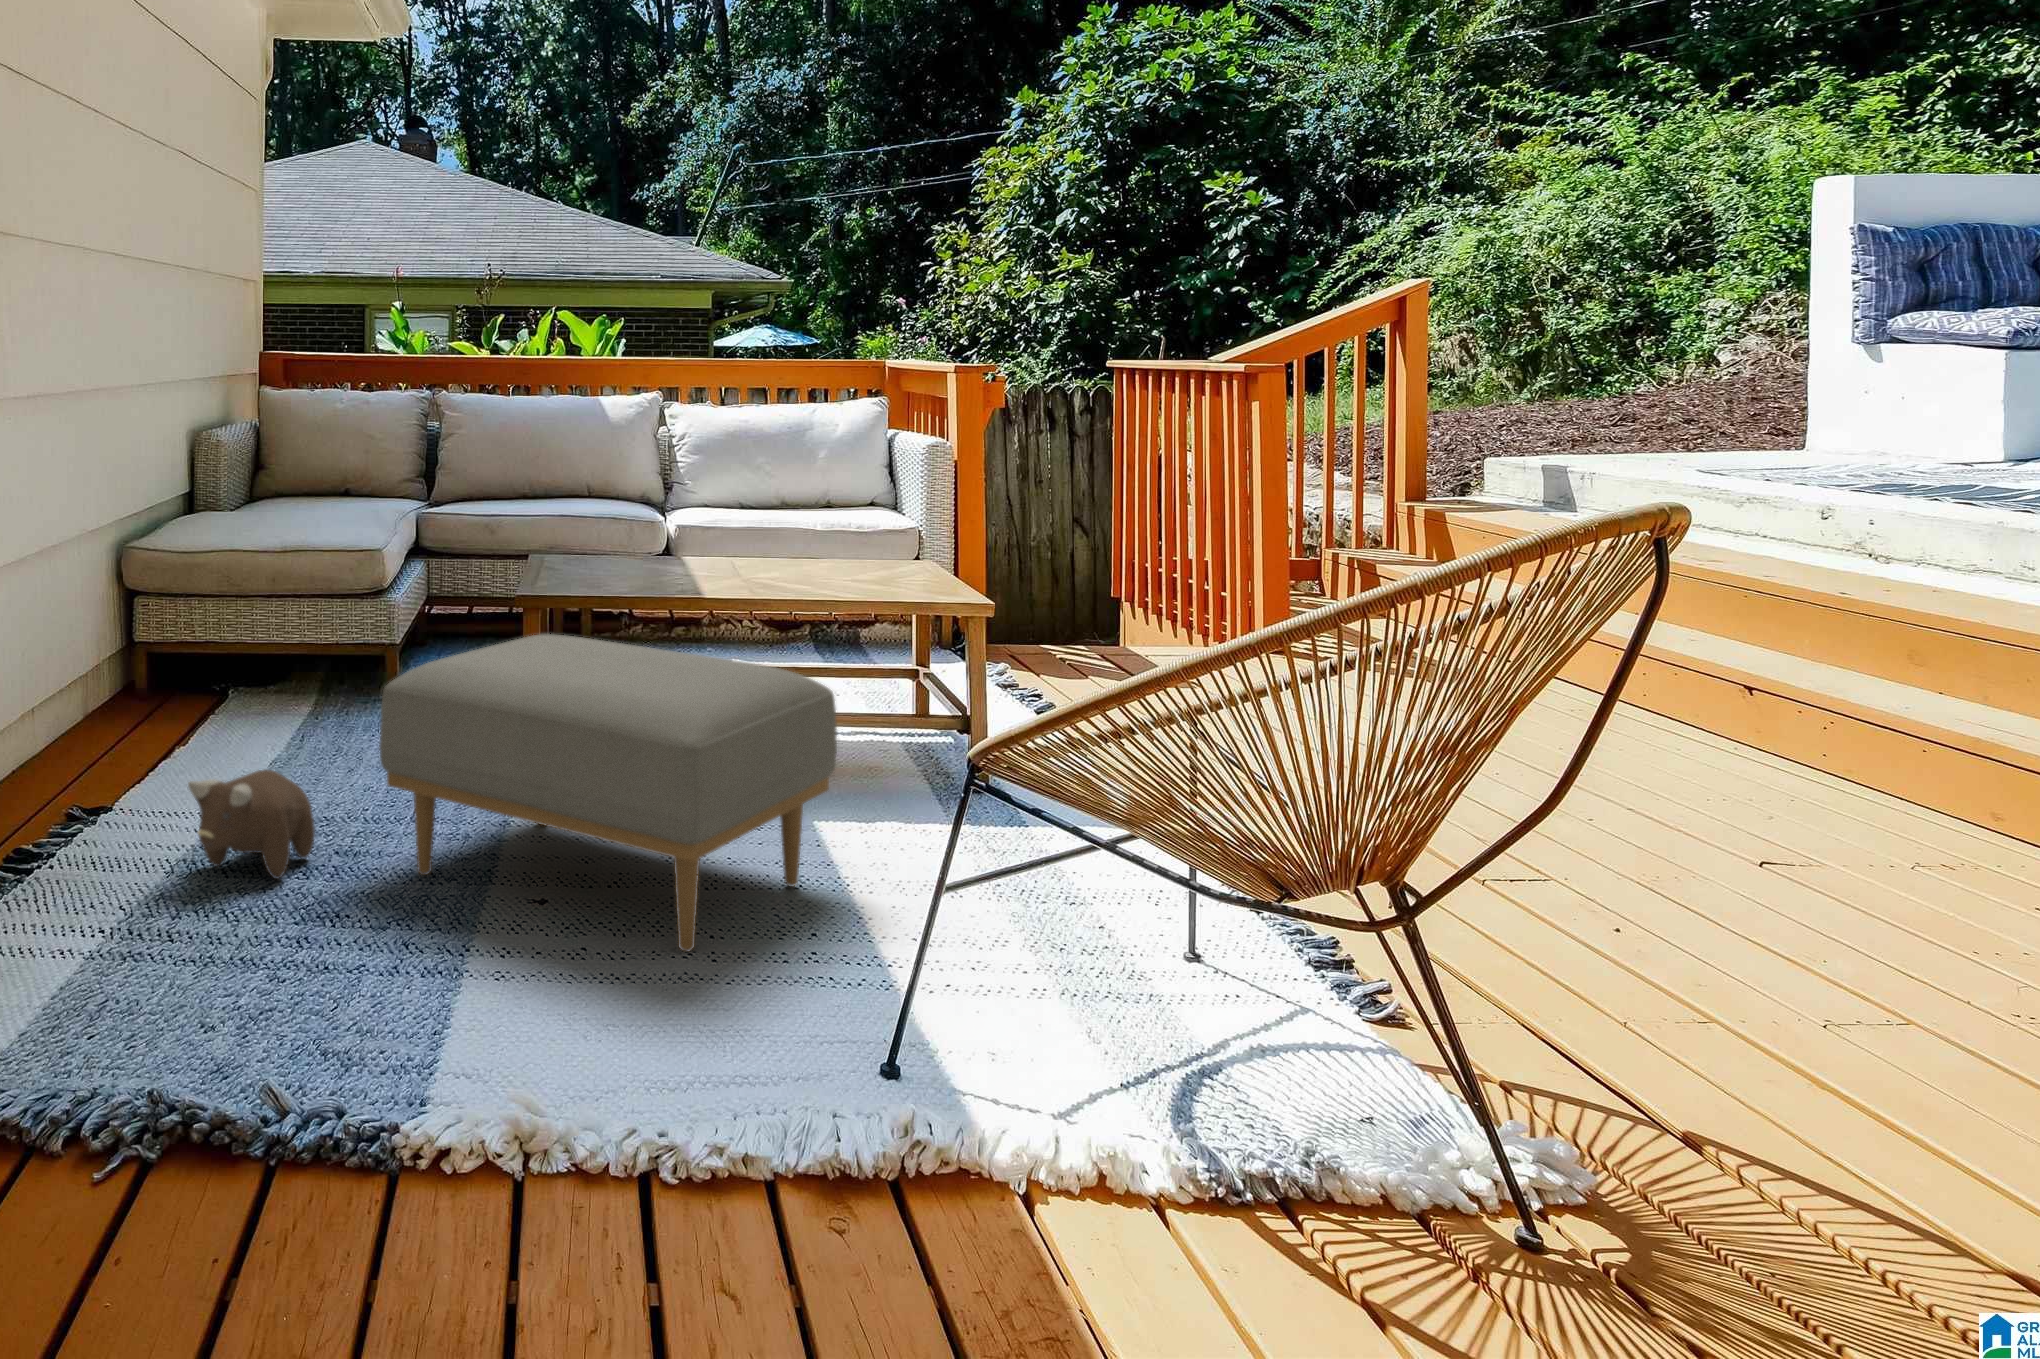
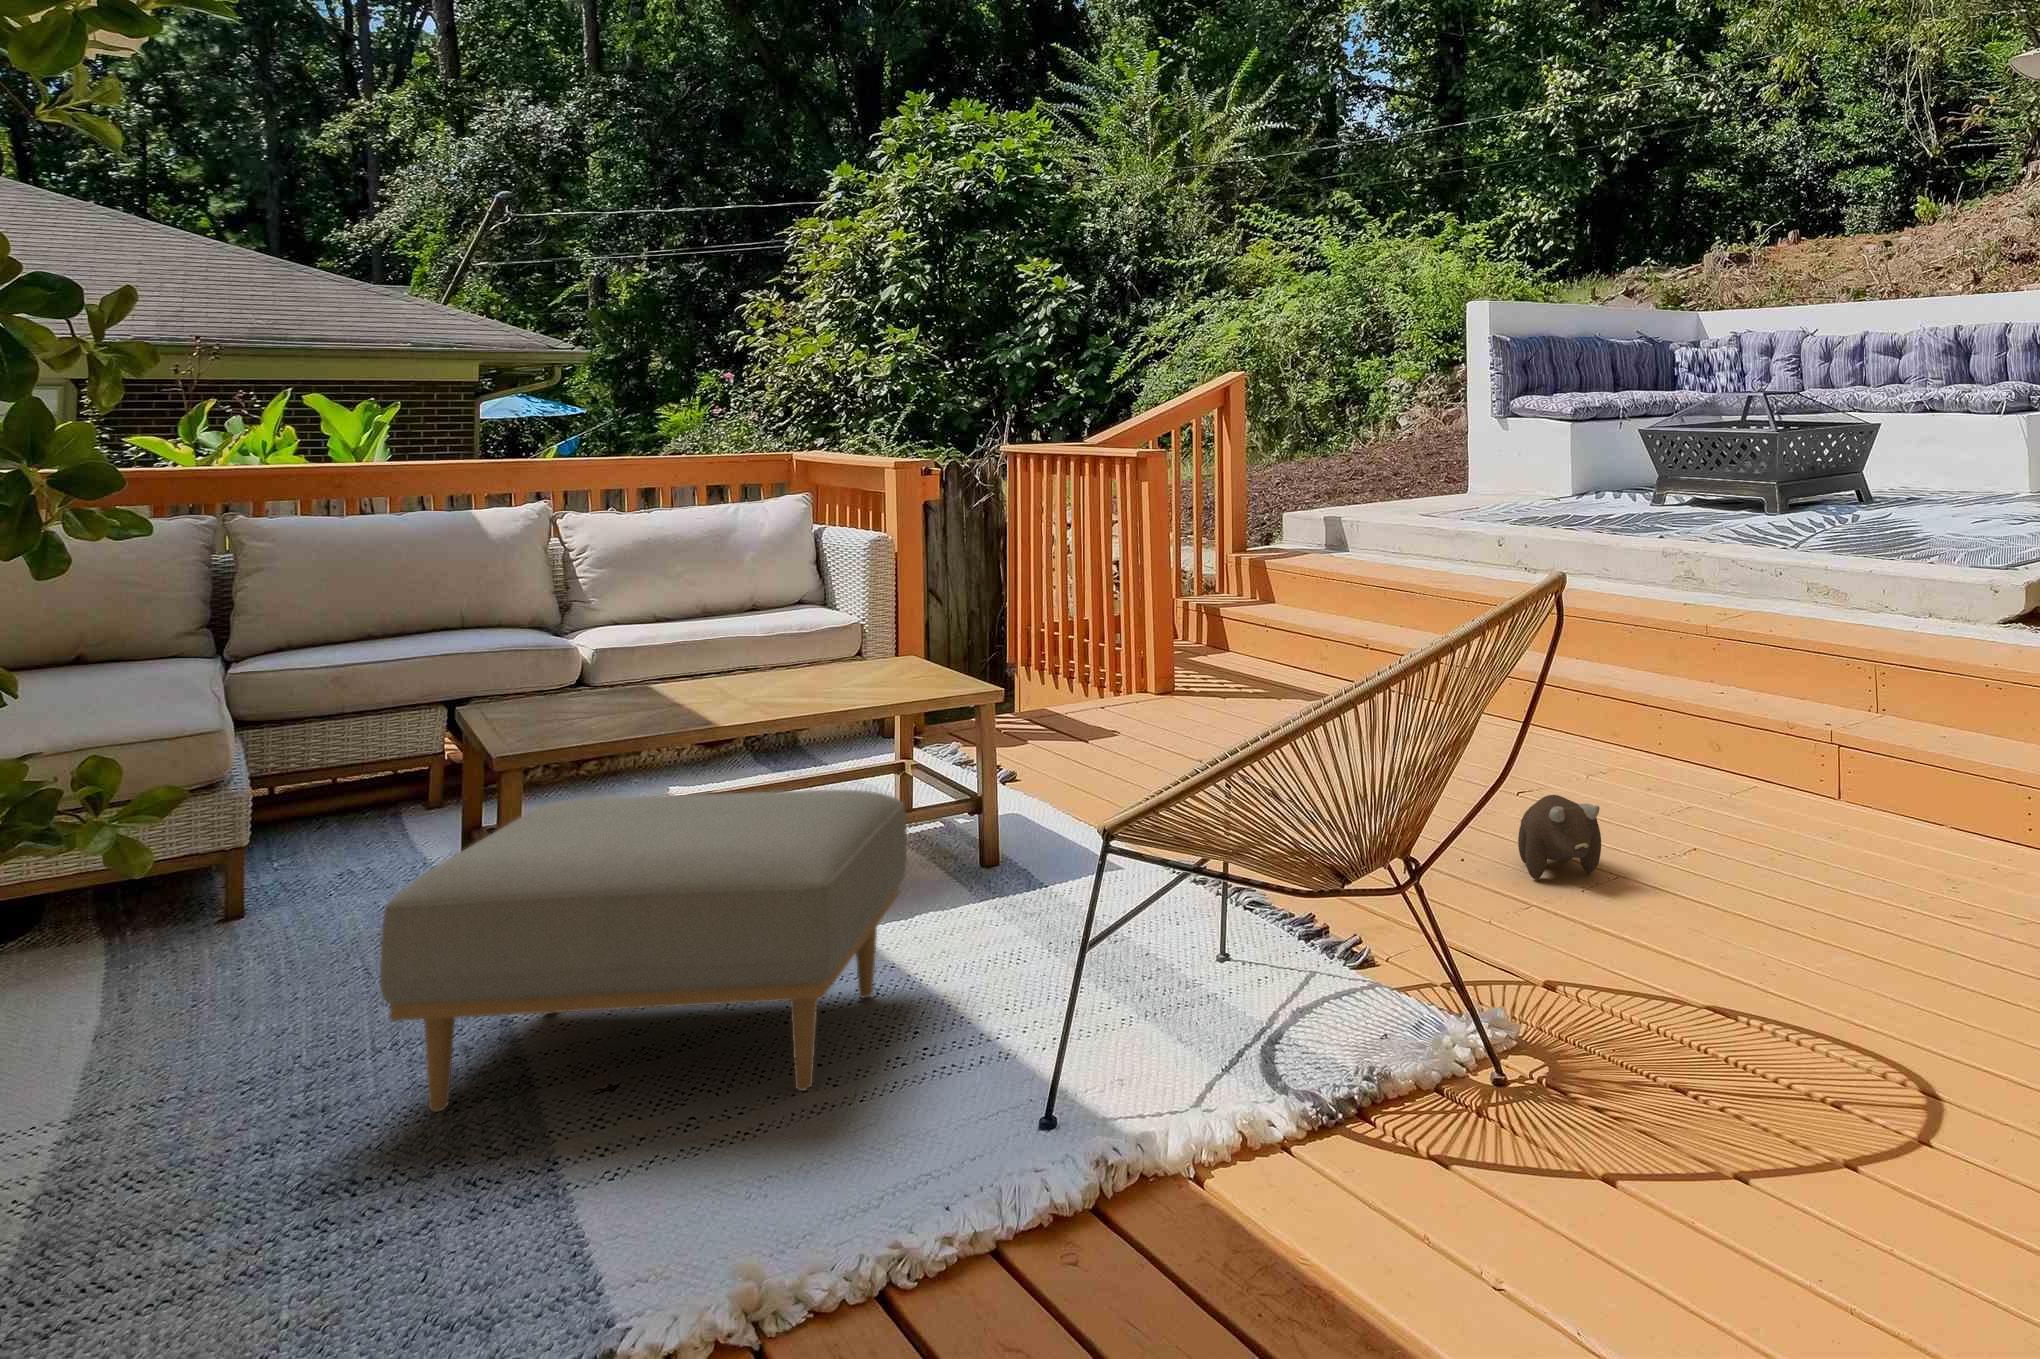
plush toy: present [188,769,315,879] -> present [1518,795,1601,879]

